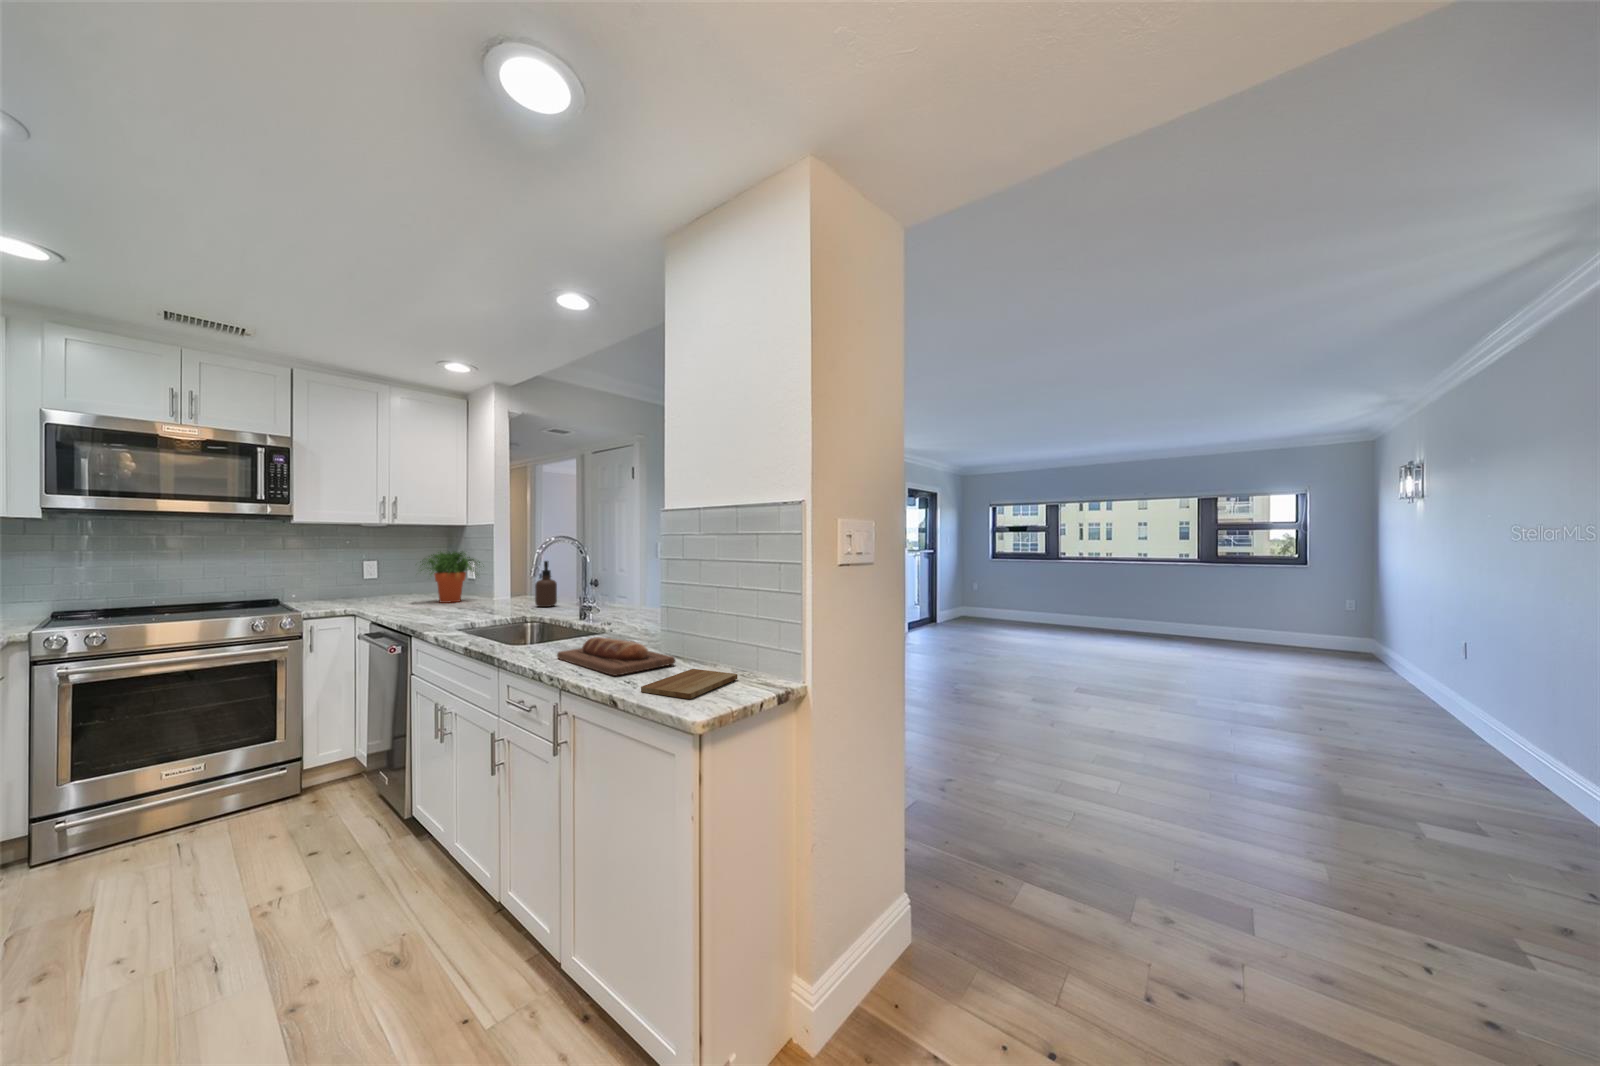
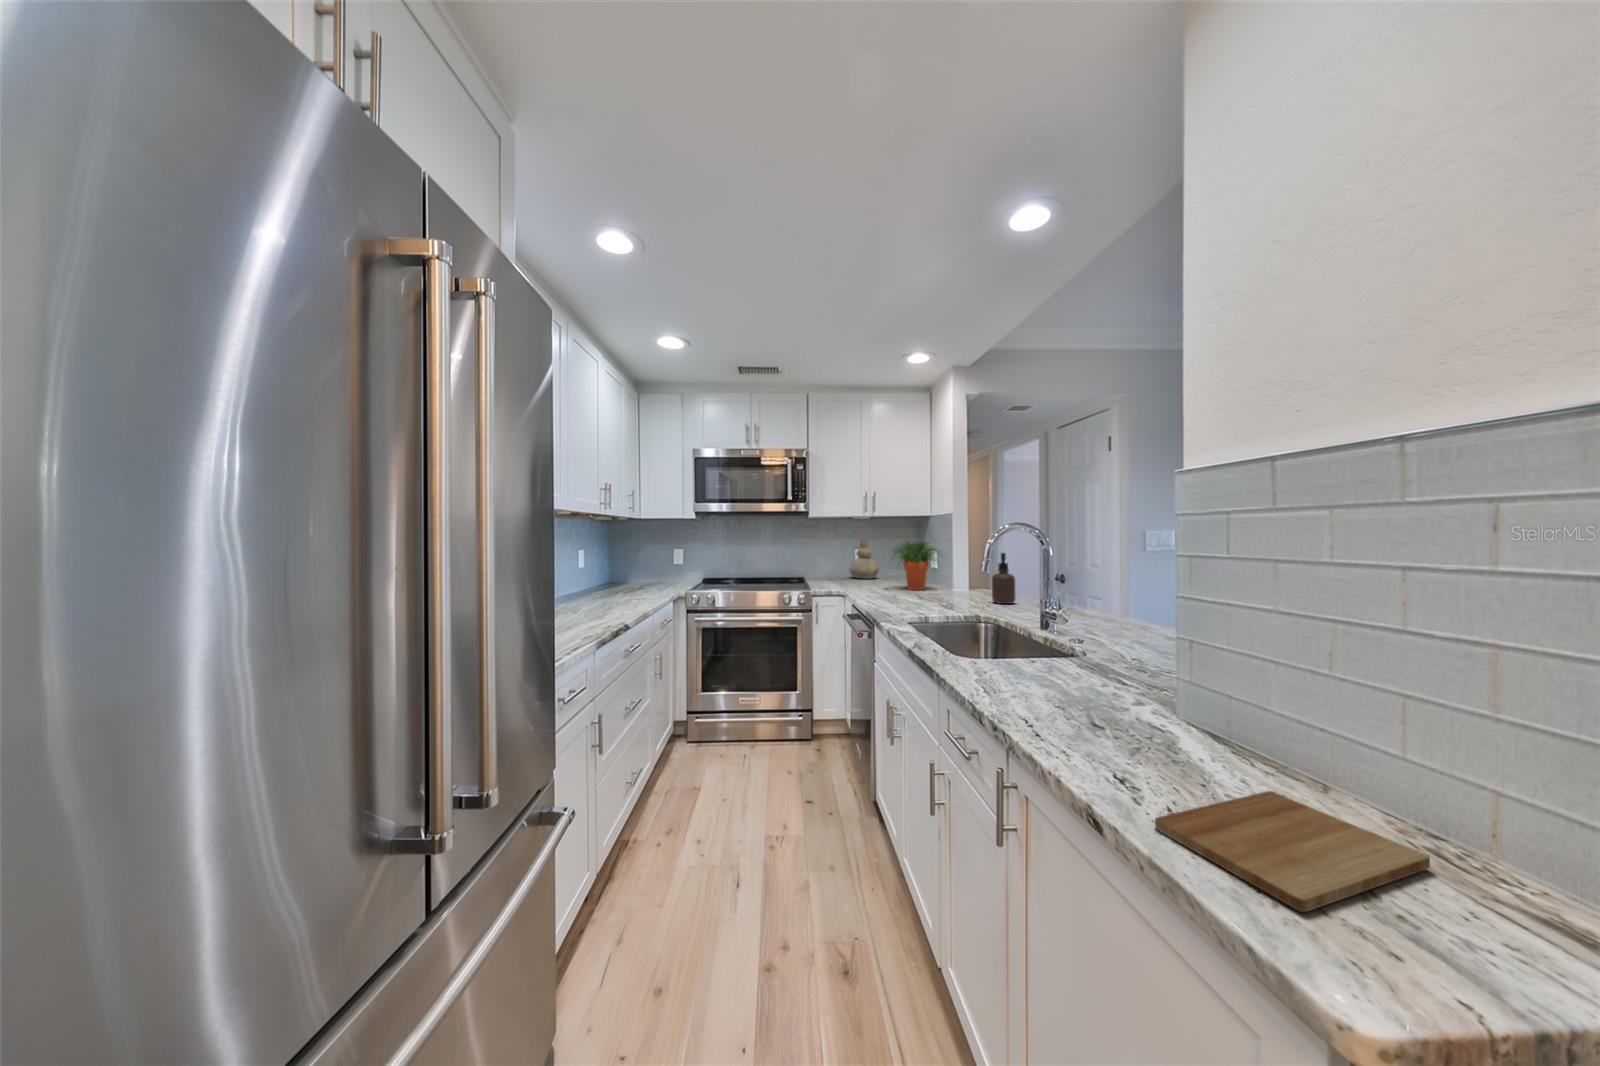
vase: none [352,548,396,596] -> present [849,538,879,579]
bread loaf: present [557,637,675,676] -> none [1005,672,1217,759]

